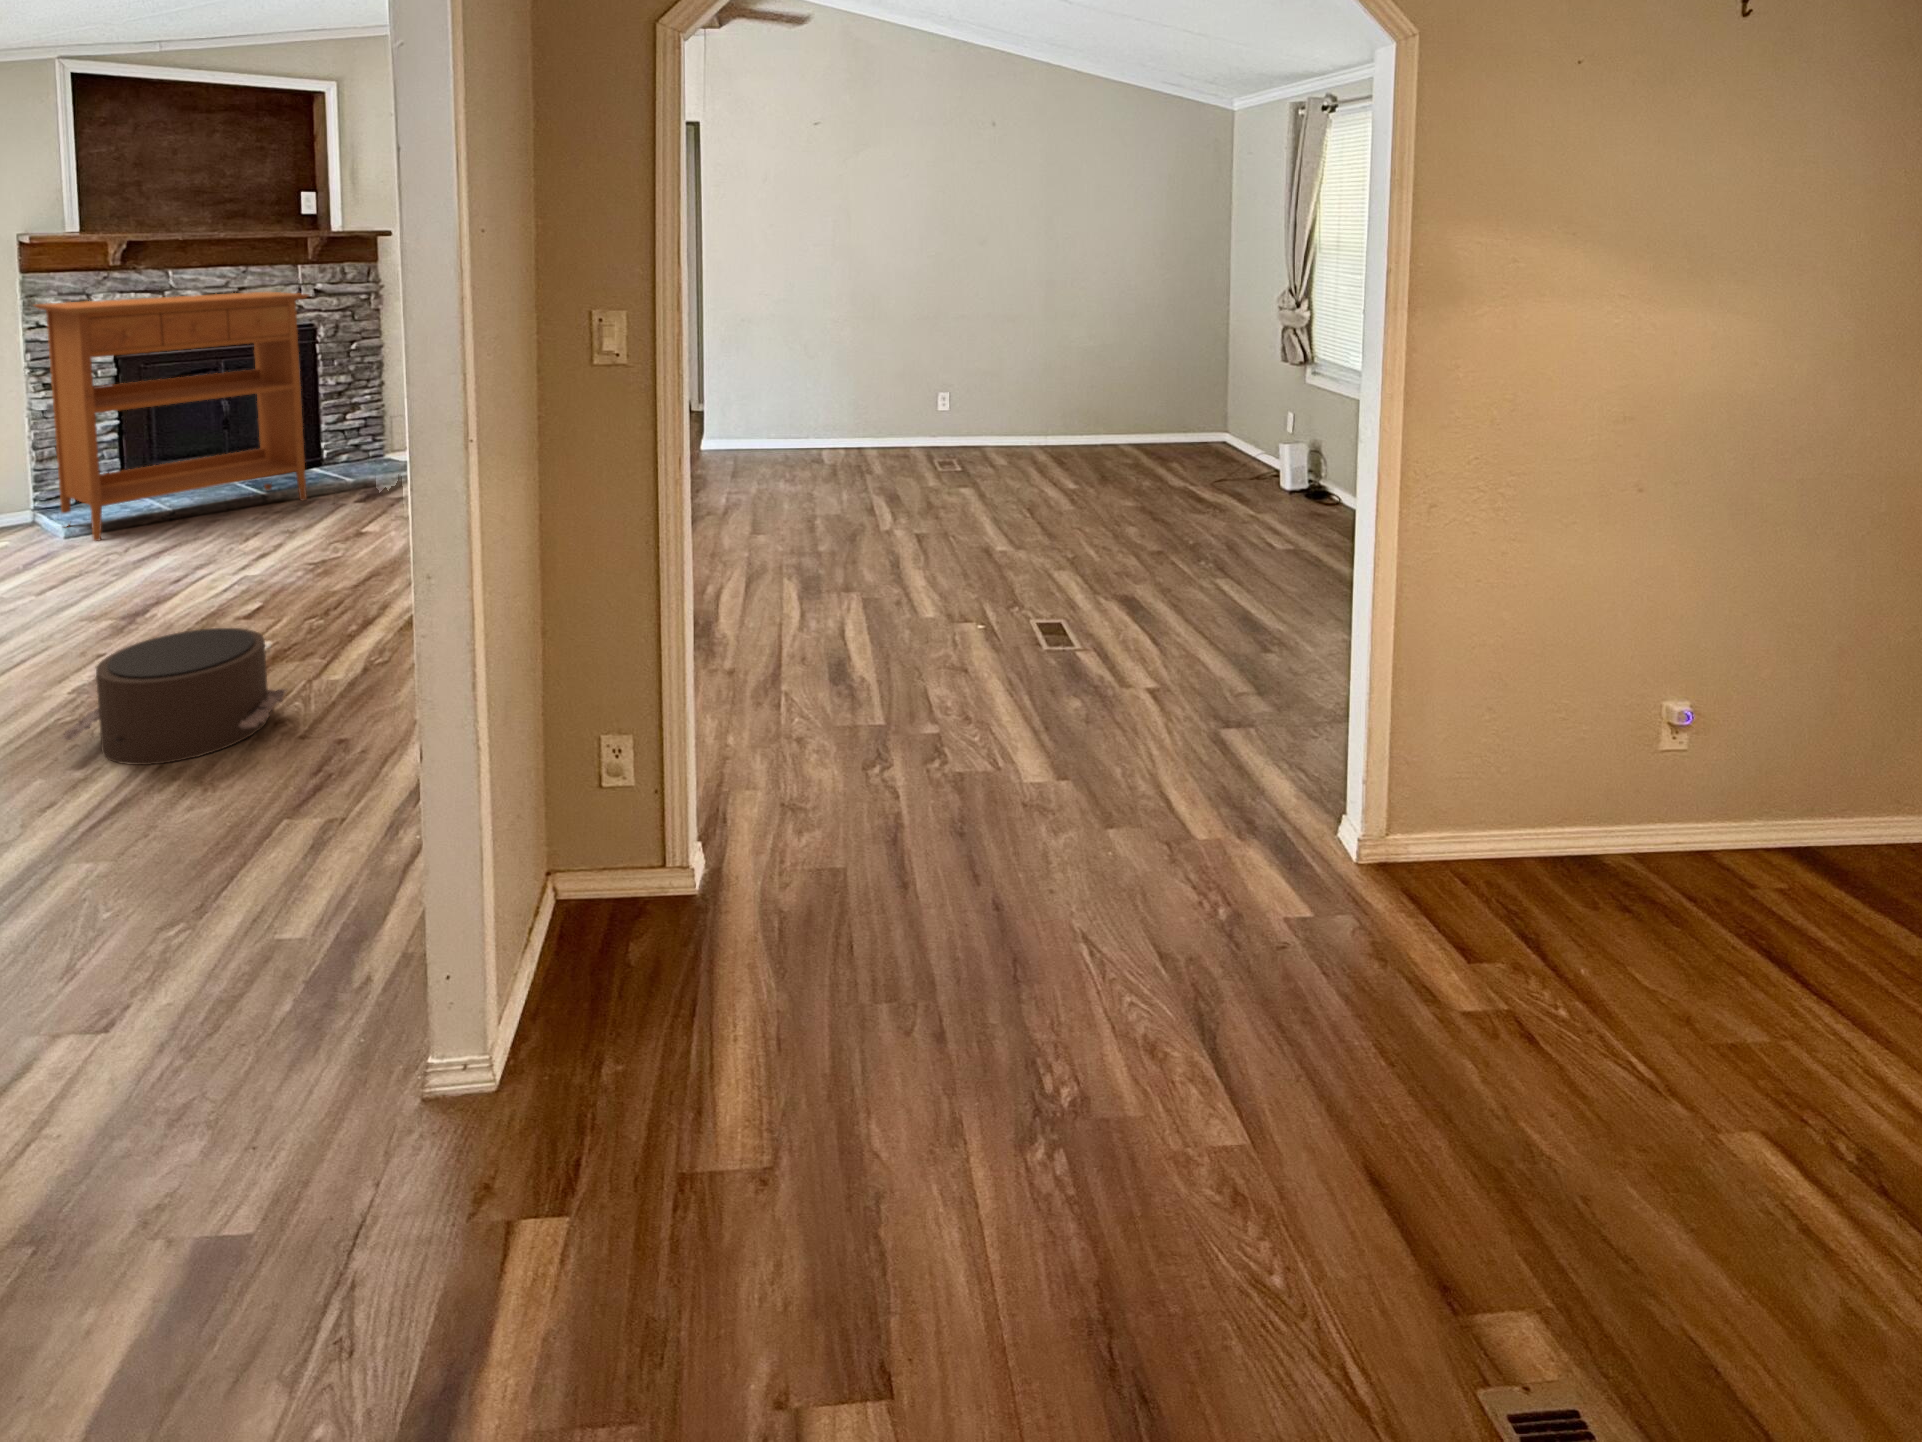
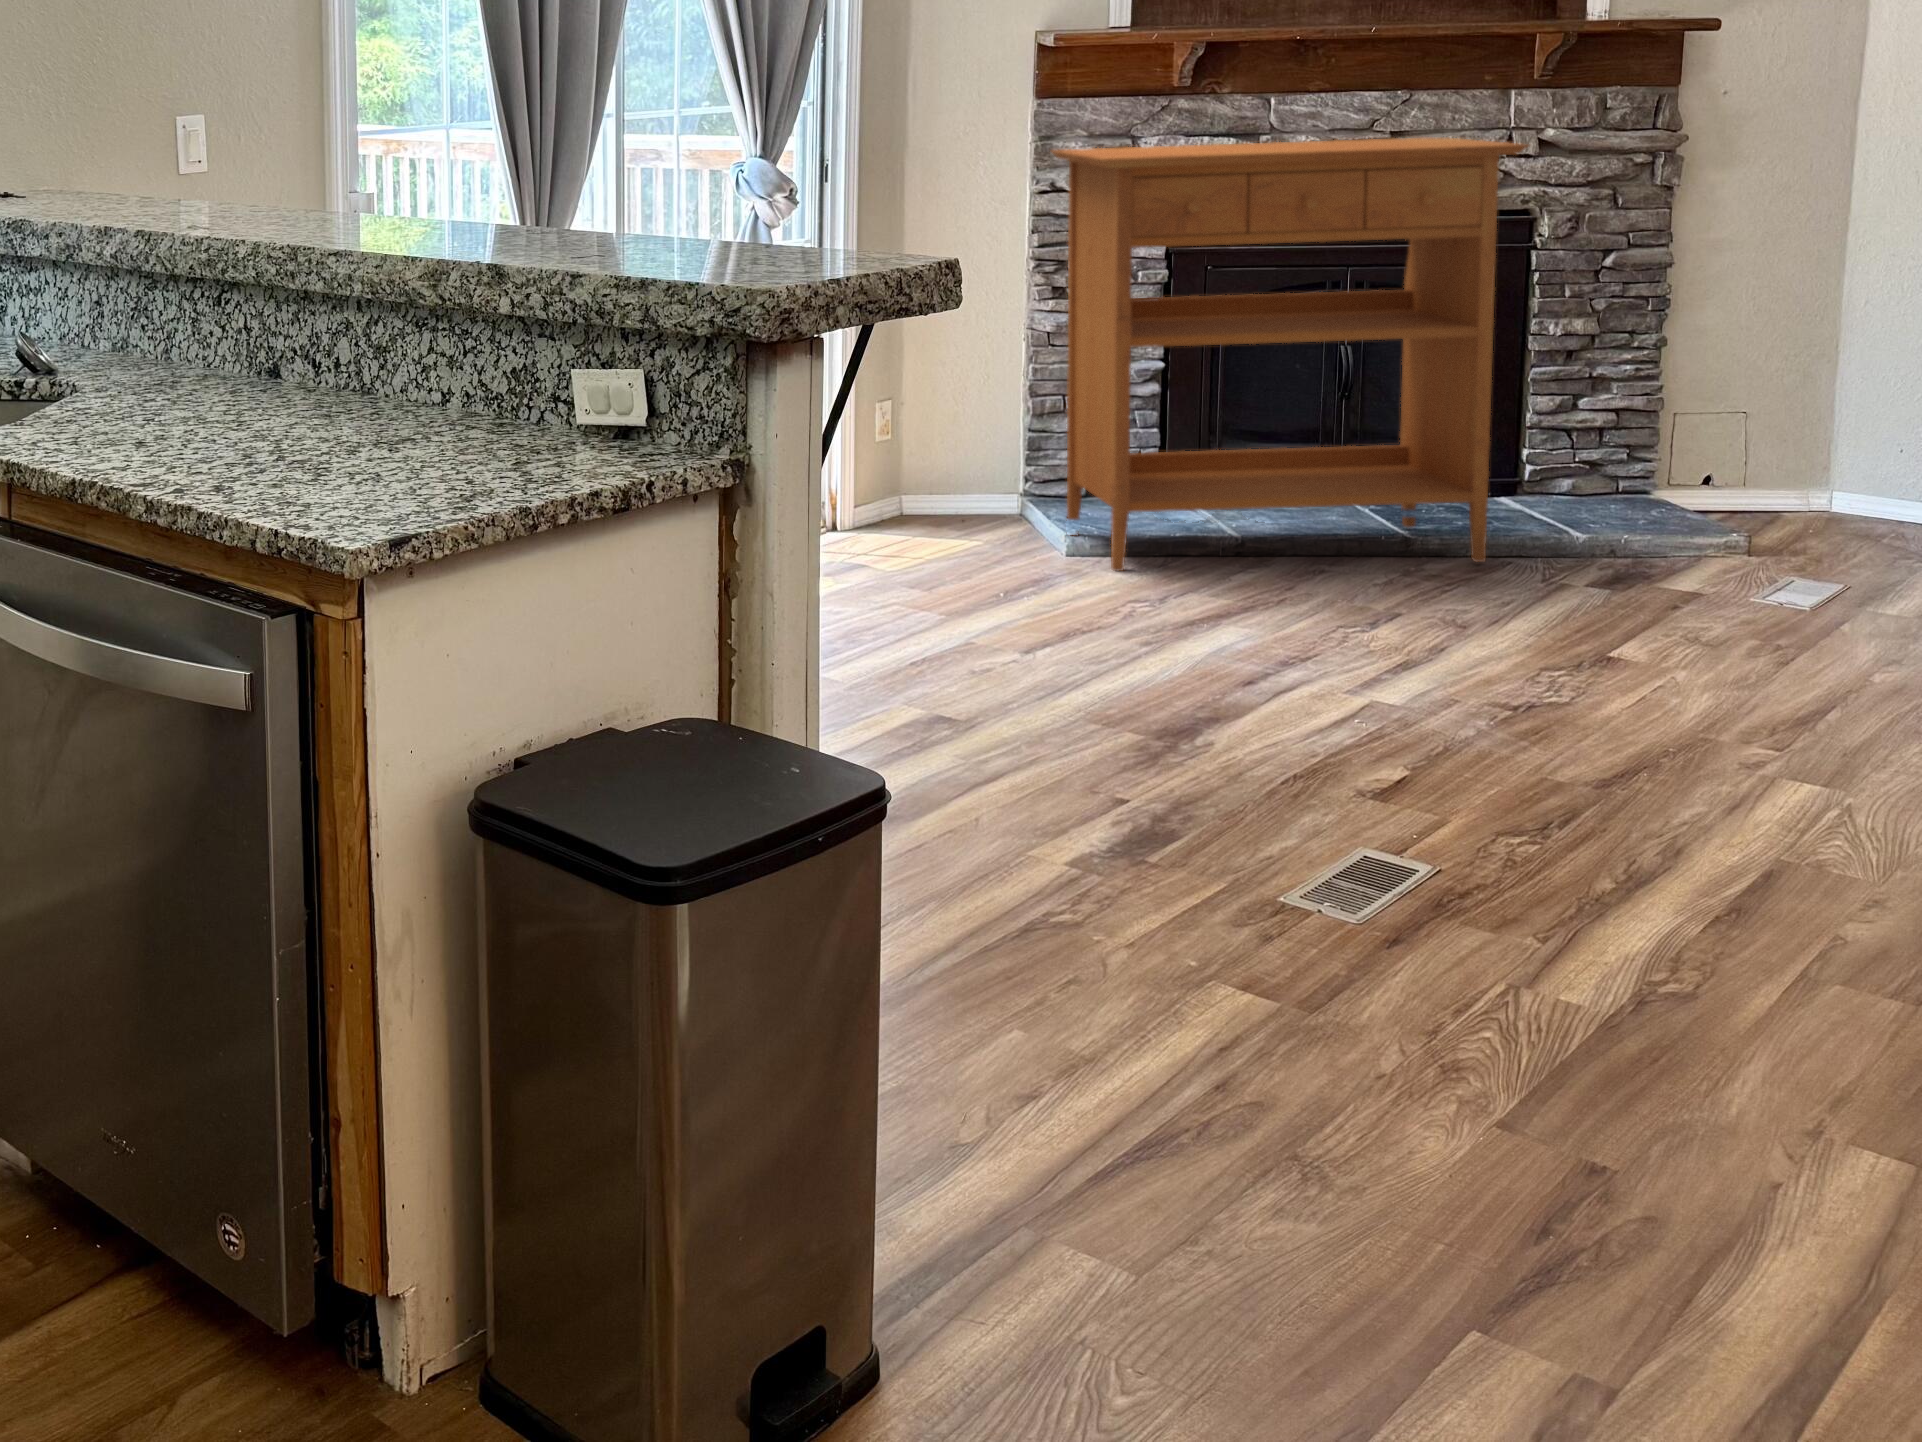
pouf: present [61,628,286,765] -> none [1049,819,1473,1101]

